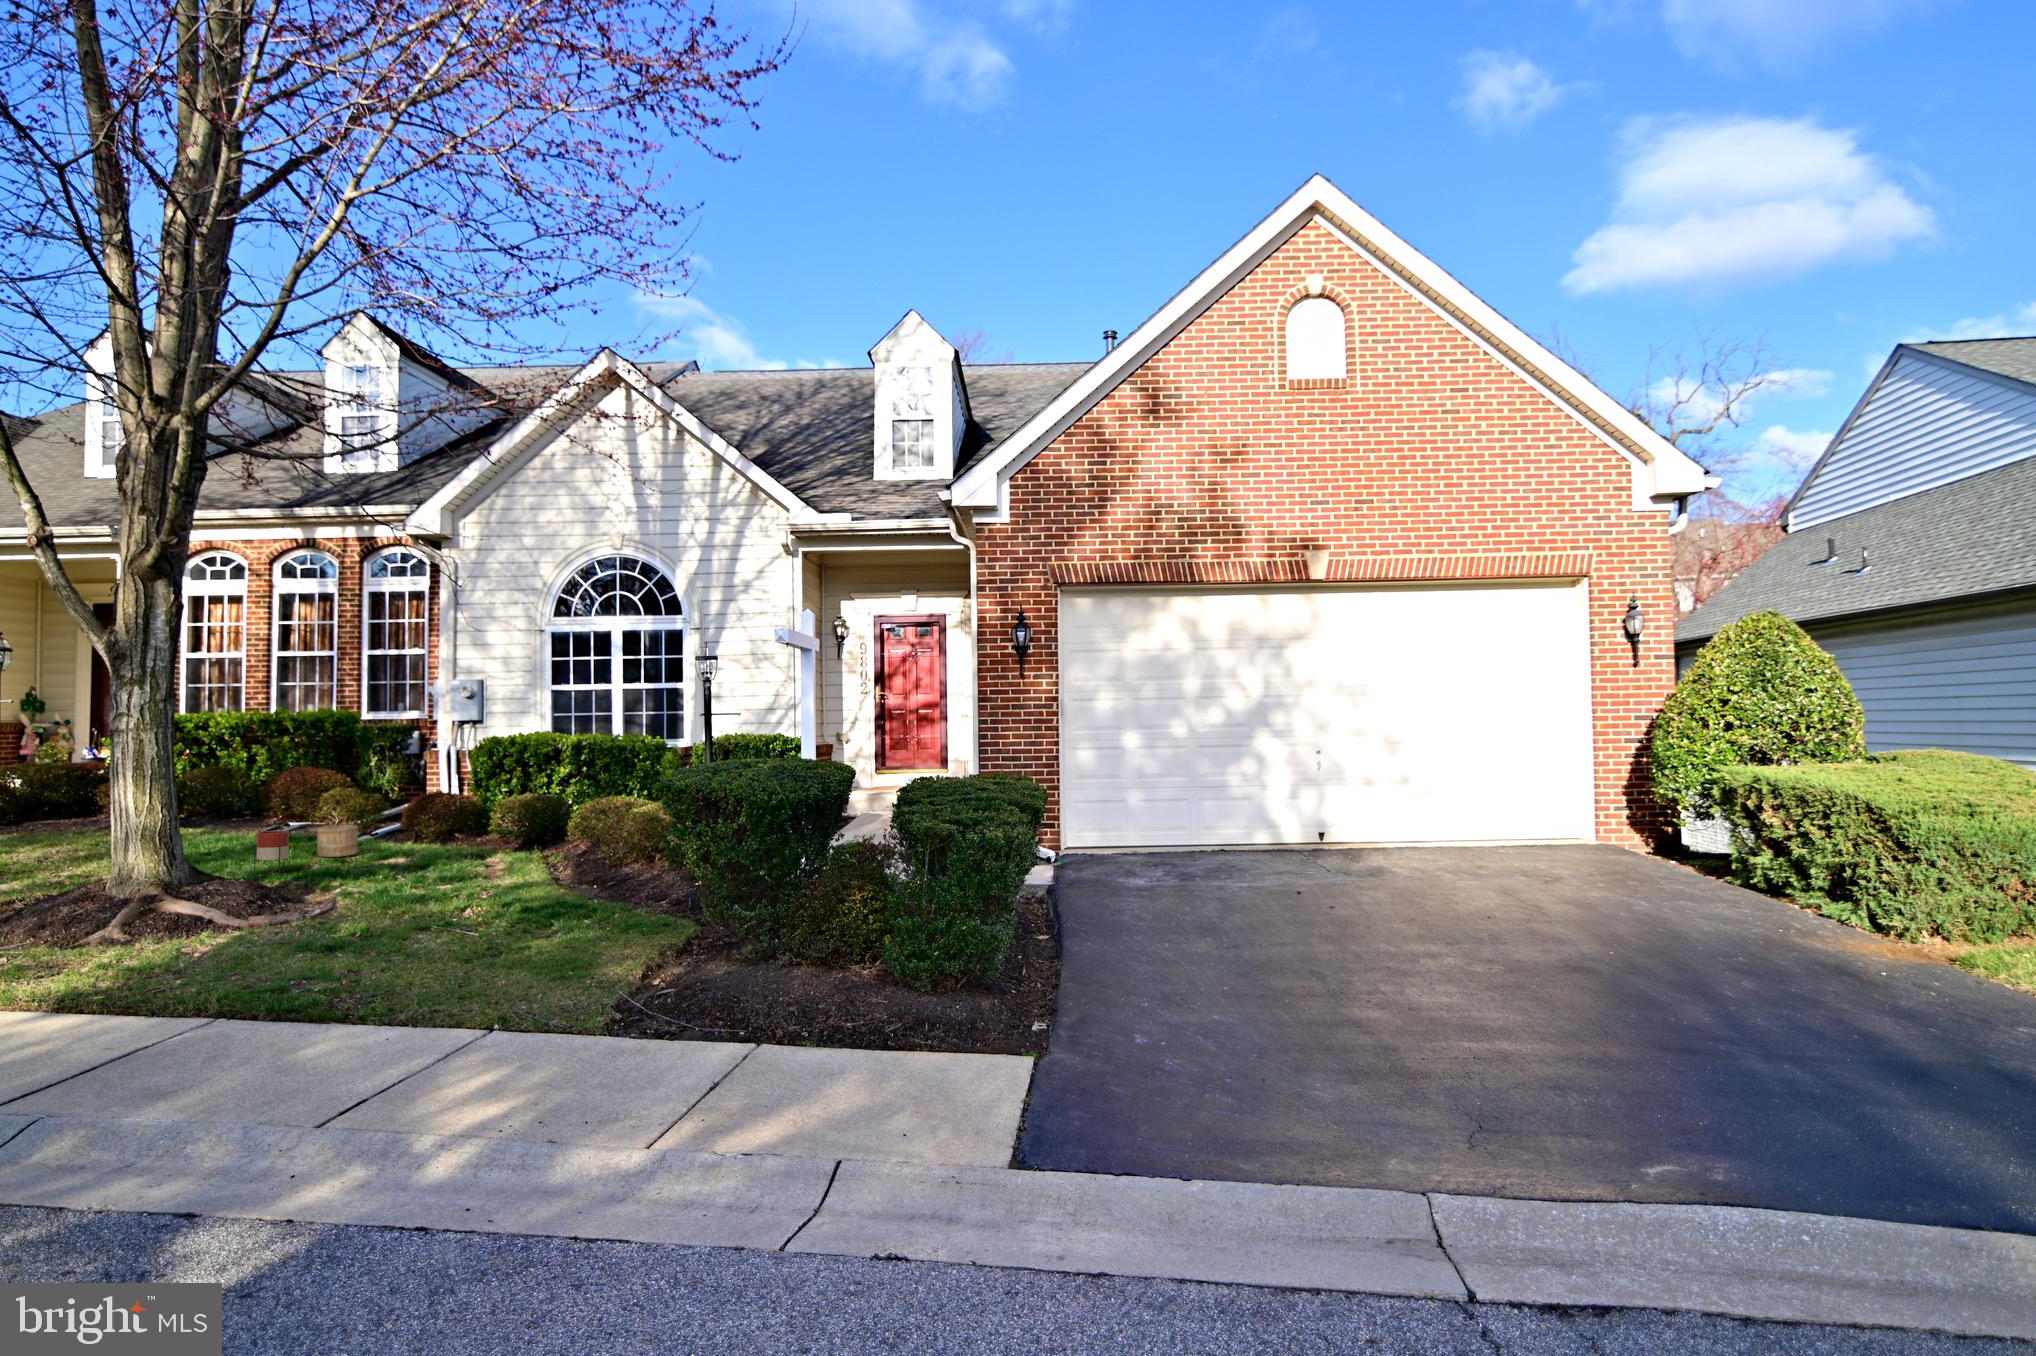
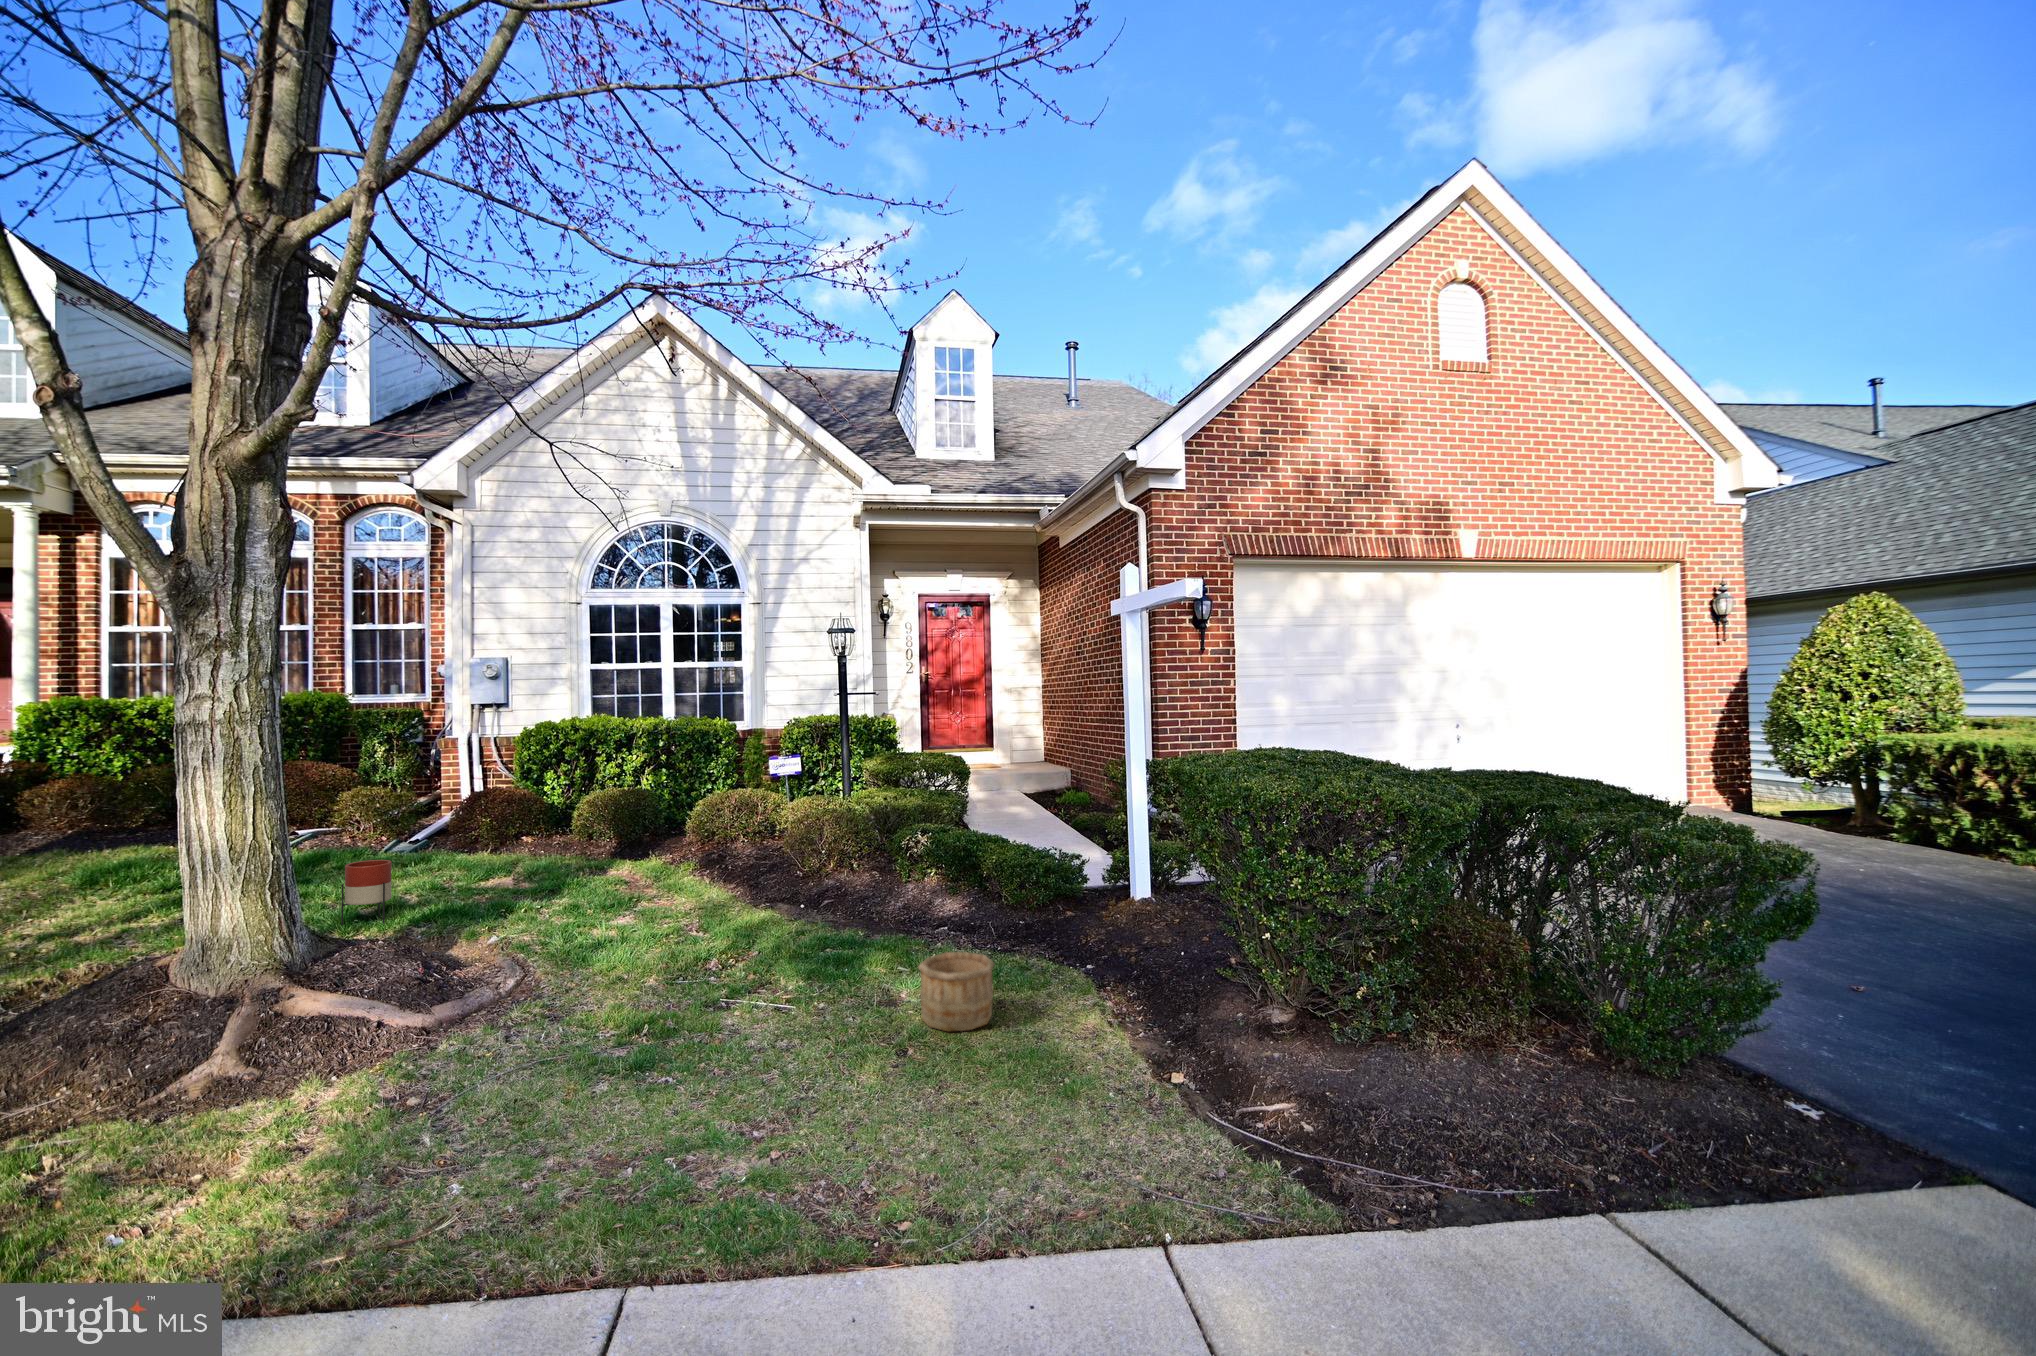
wooden bucket: present [317,825,358,857] -> present [918,952,995,1031]

